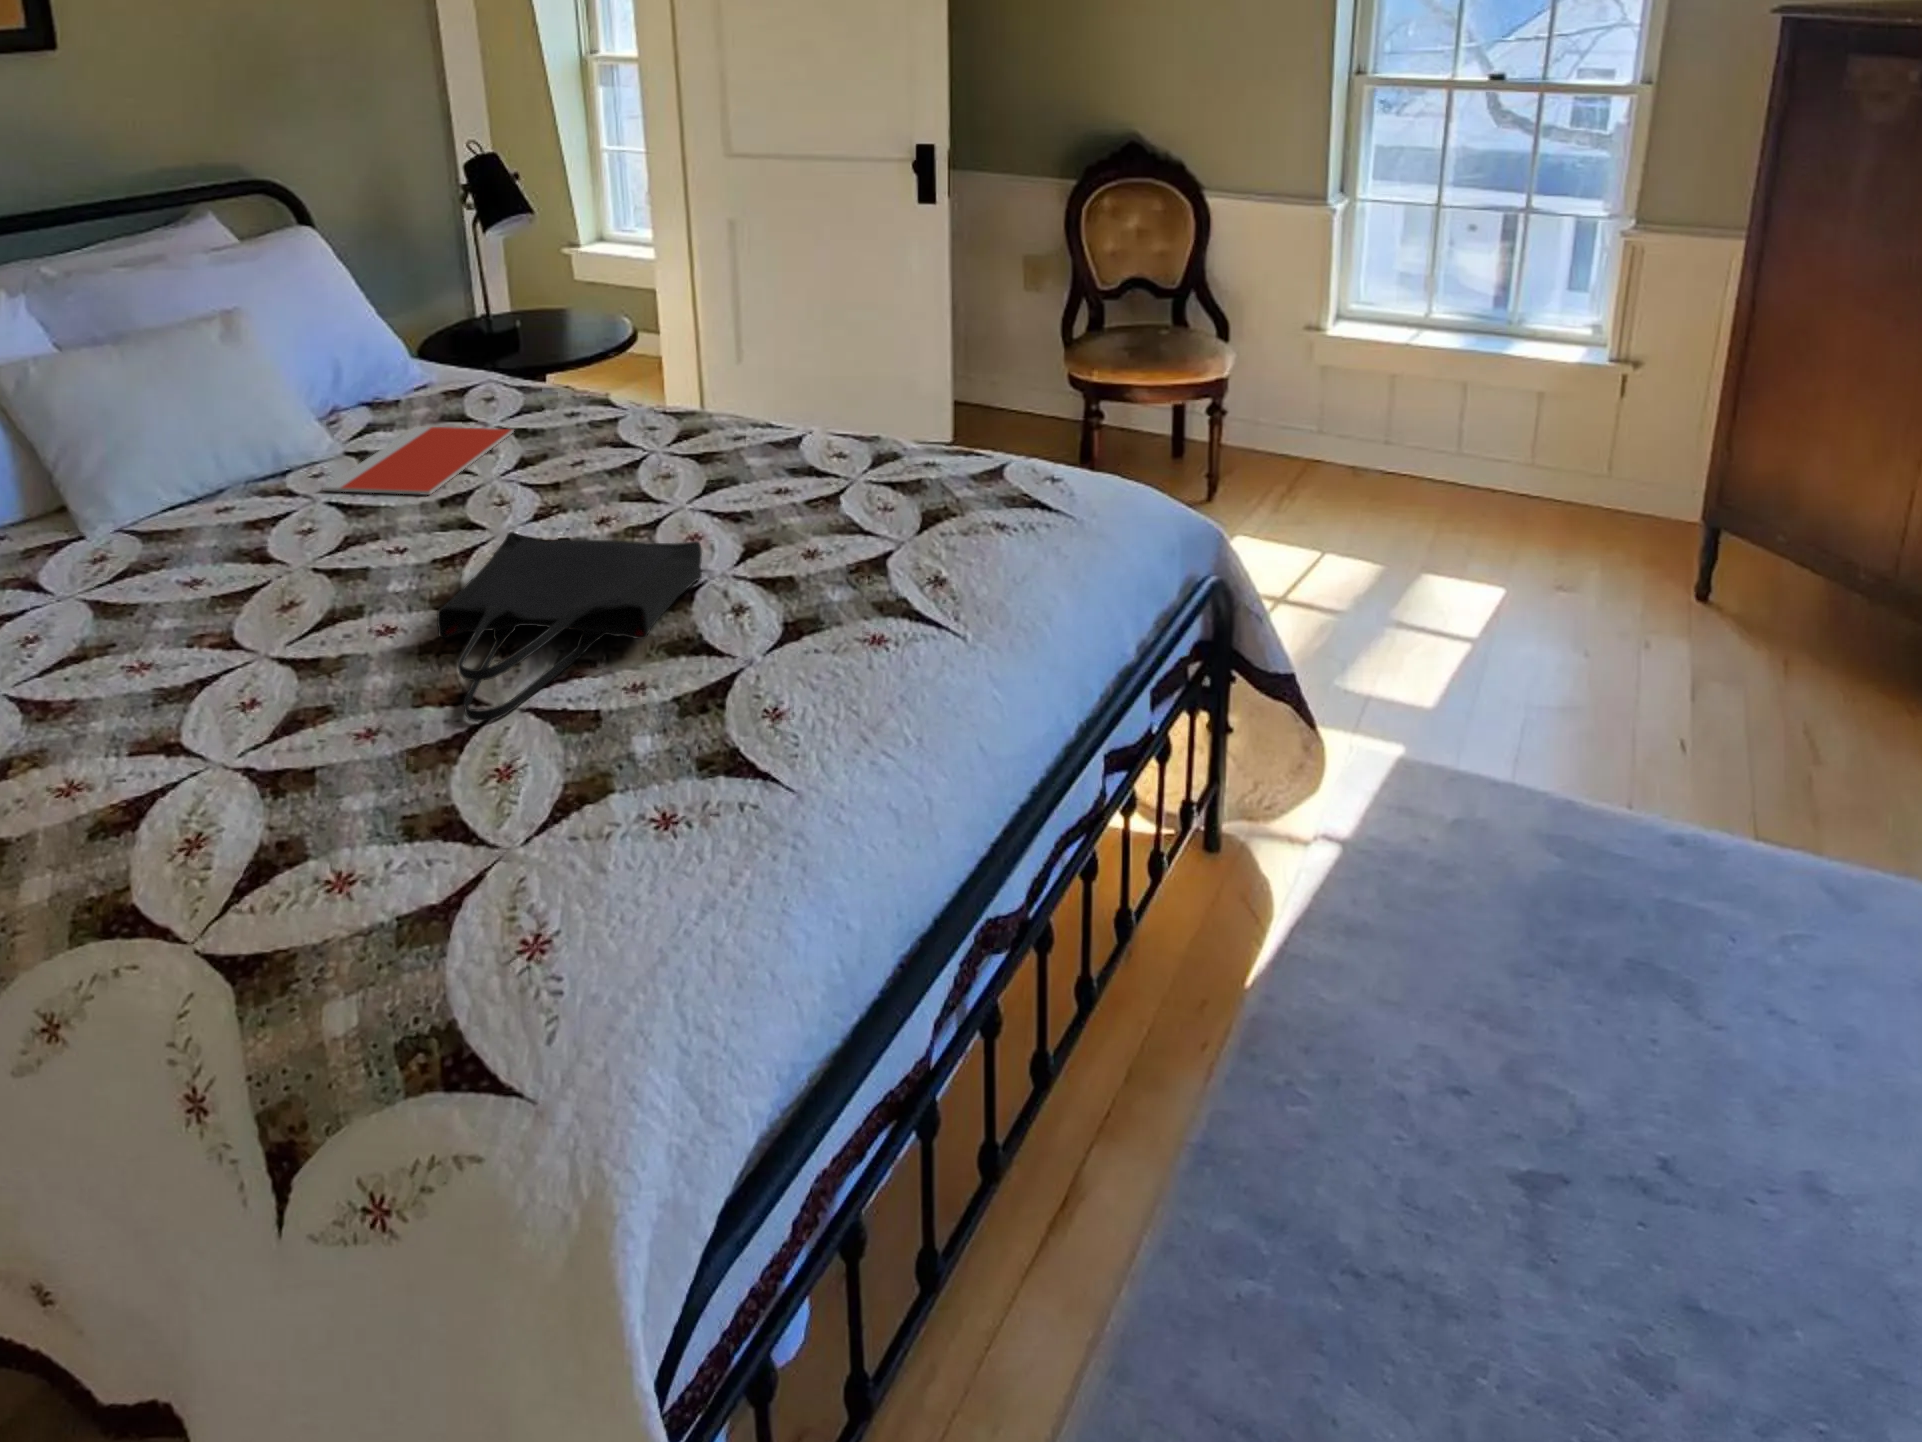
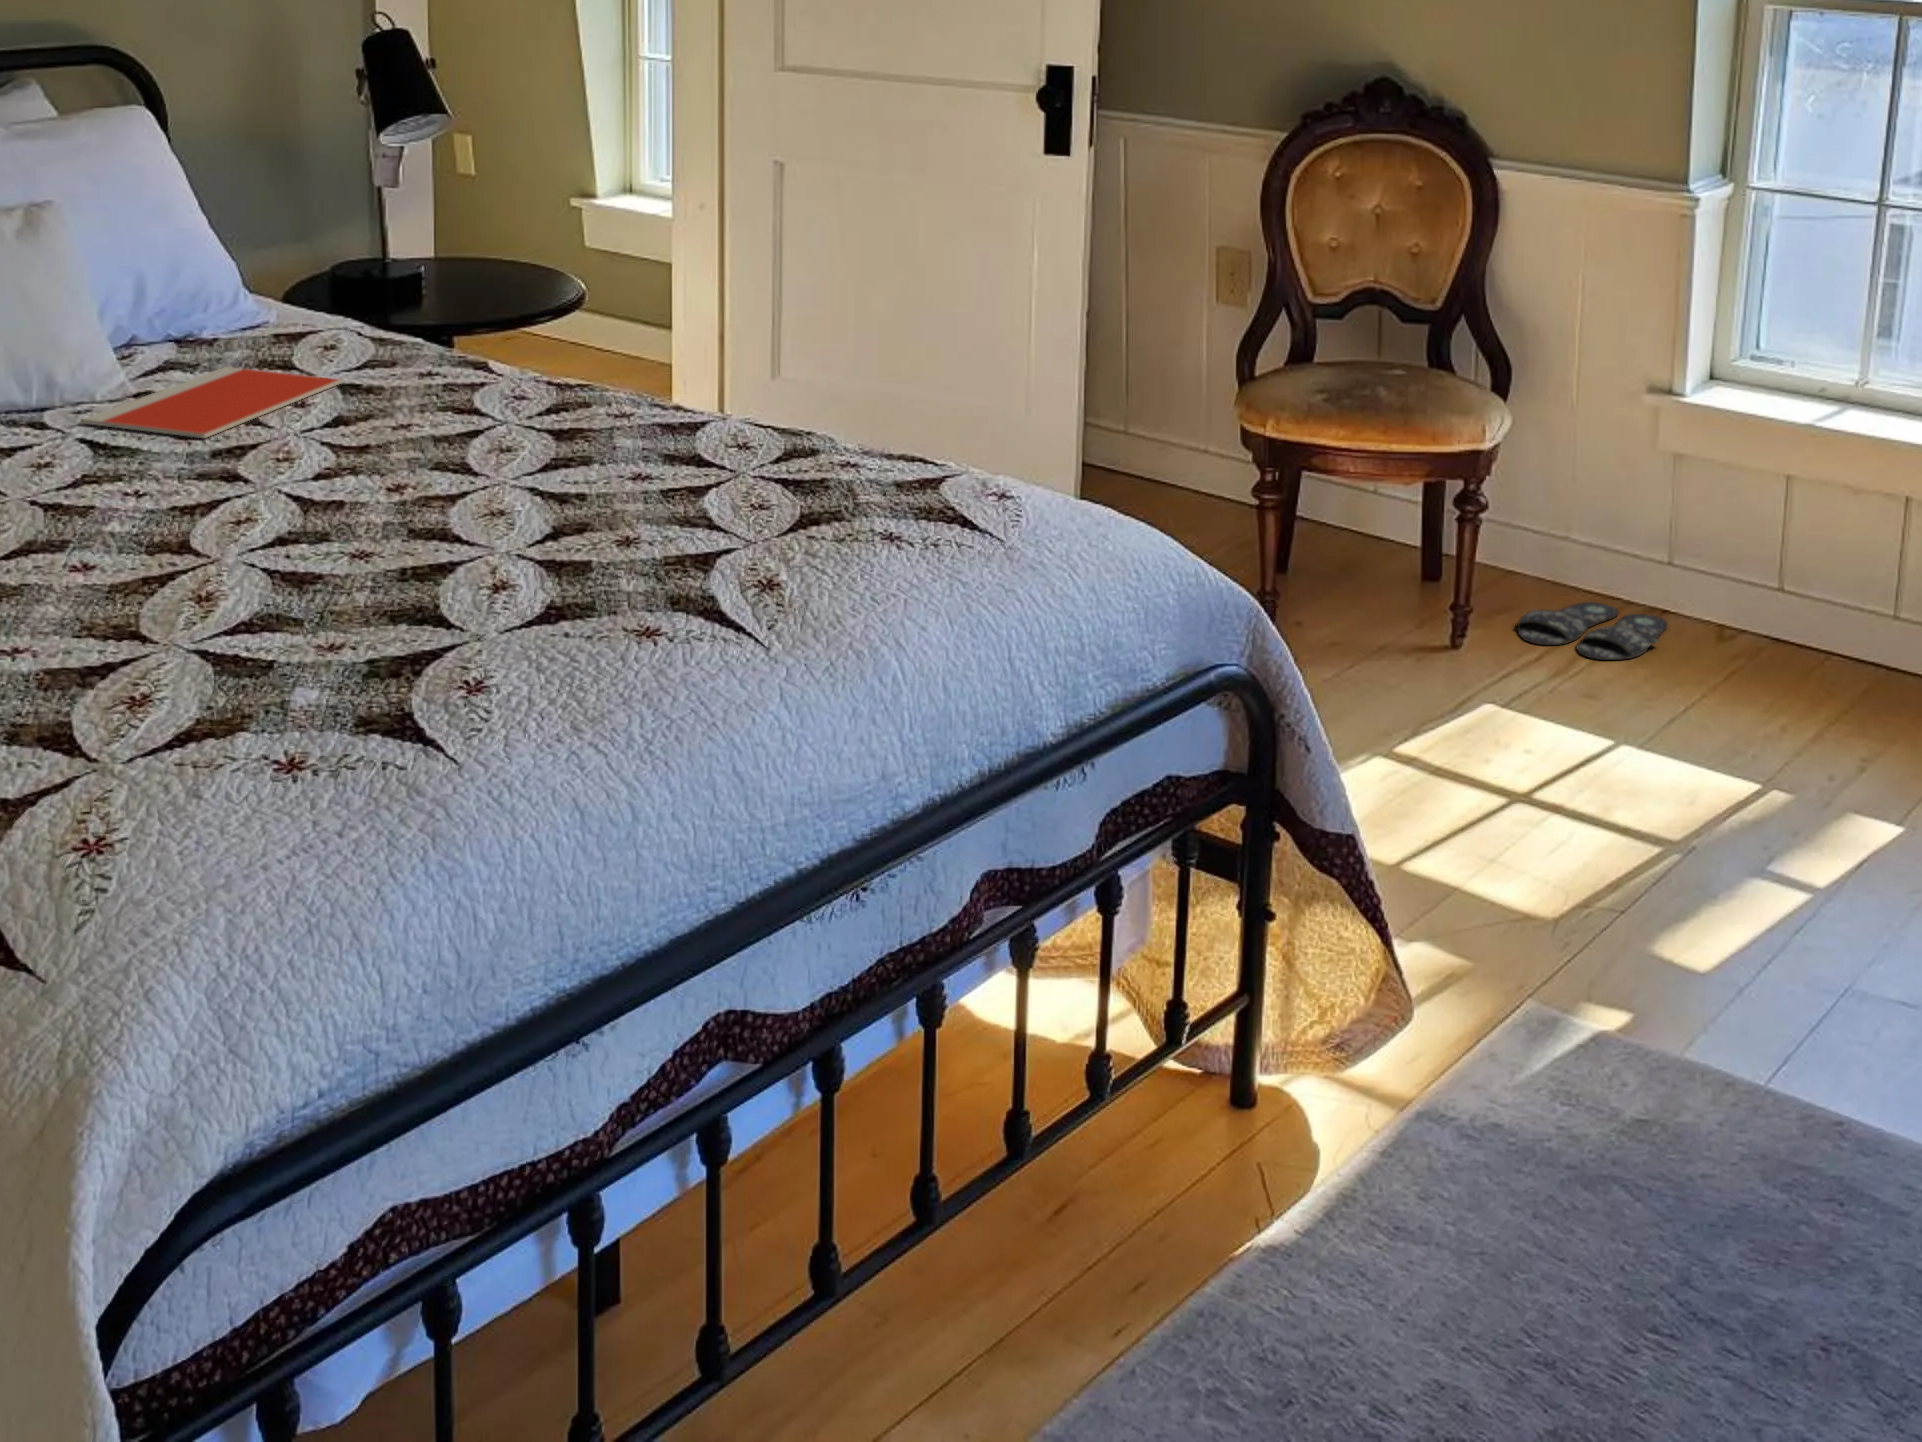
slippers: none [1249,463,1336,503] -> present [1518,602,1667,660]
tote bag: present [437,532,702,721] -> none [125,469,480,655]

